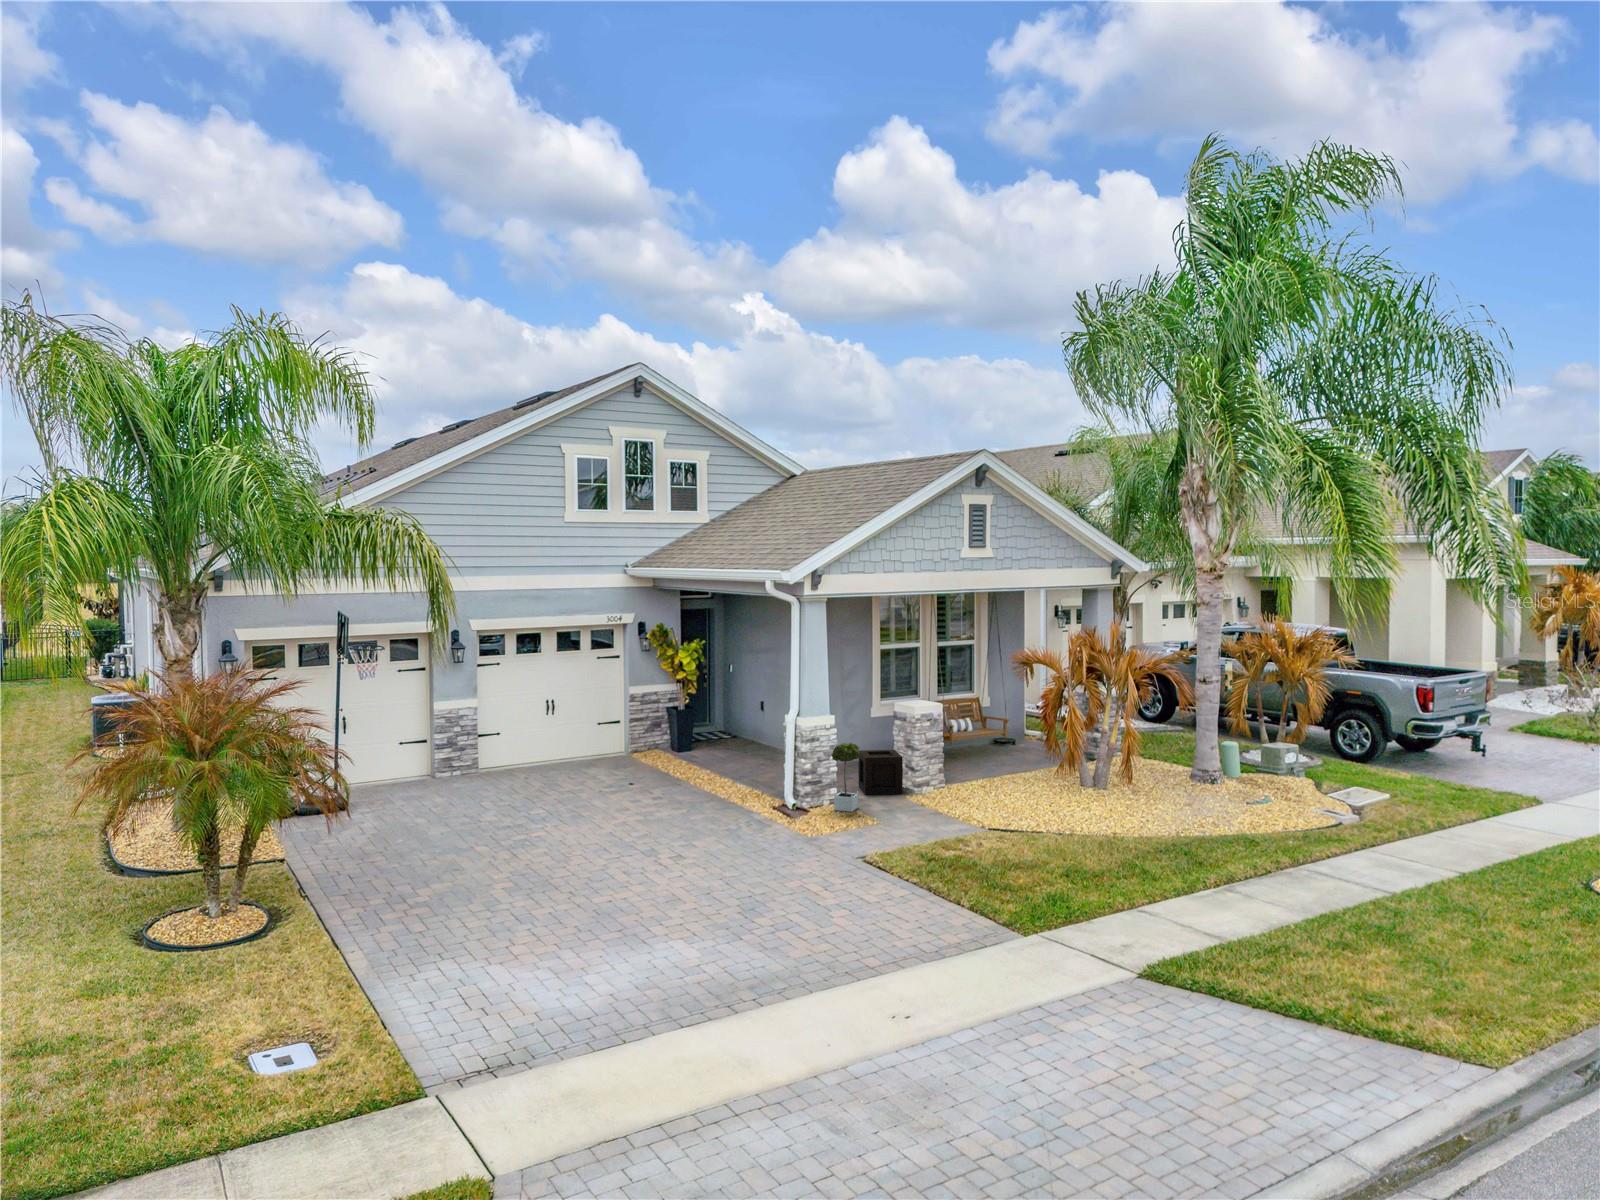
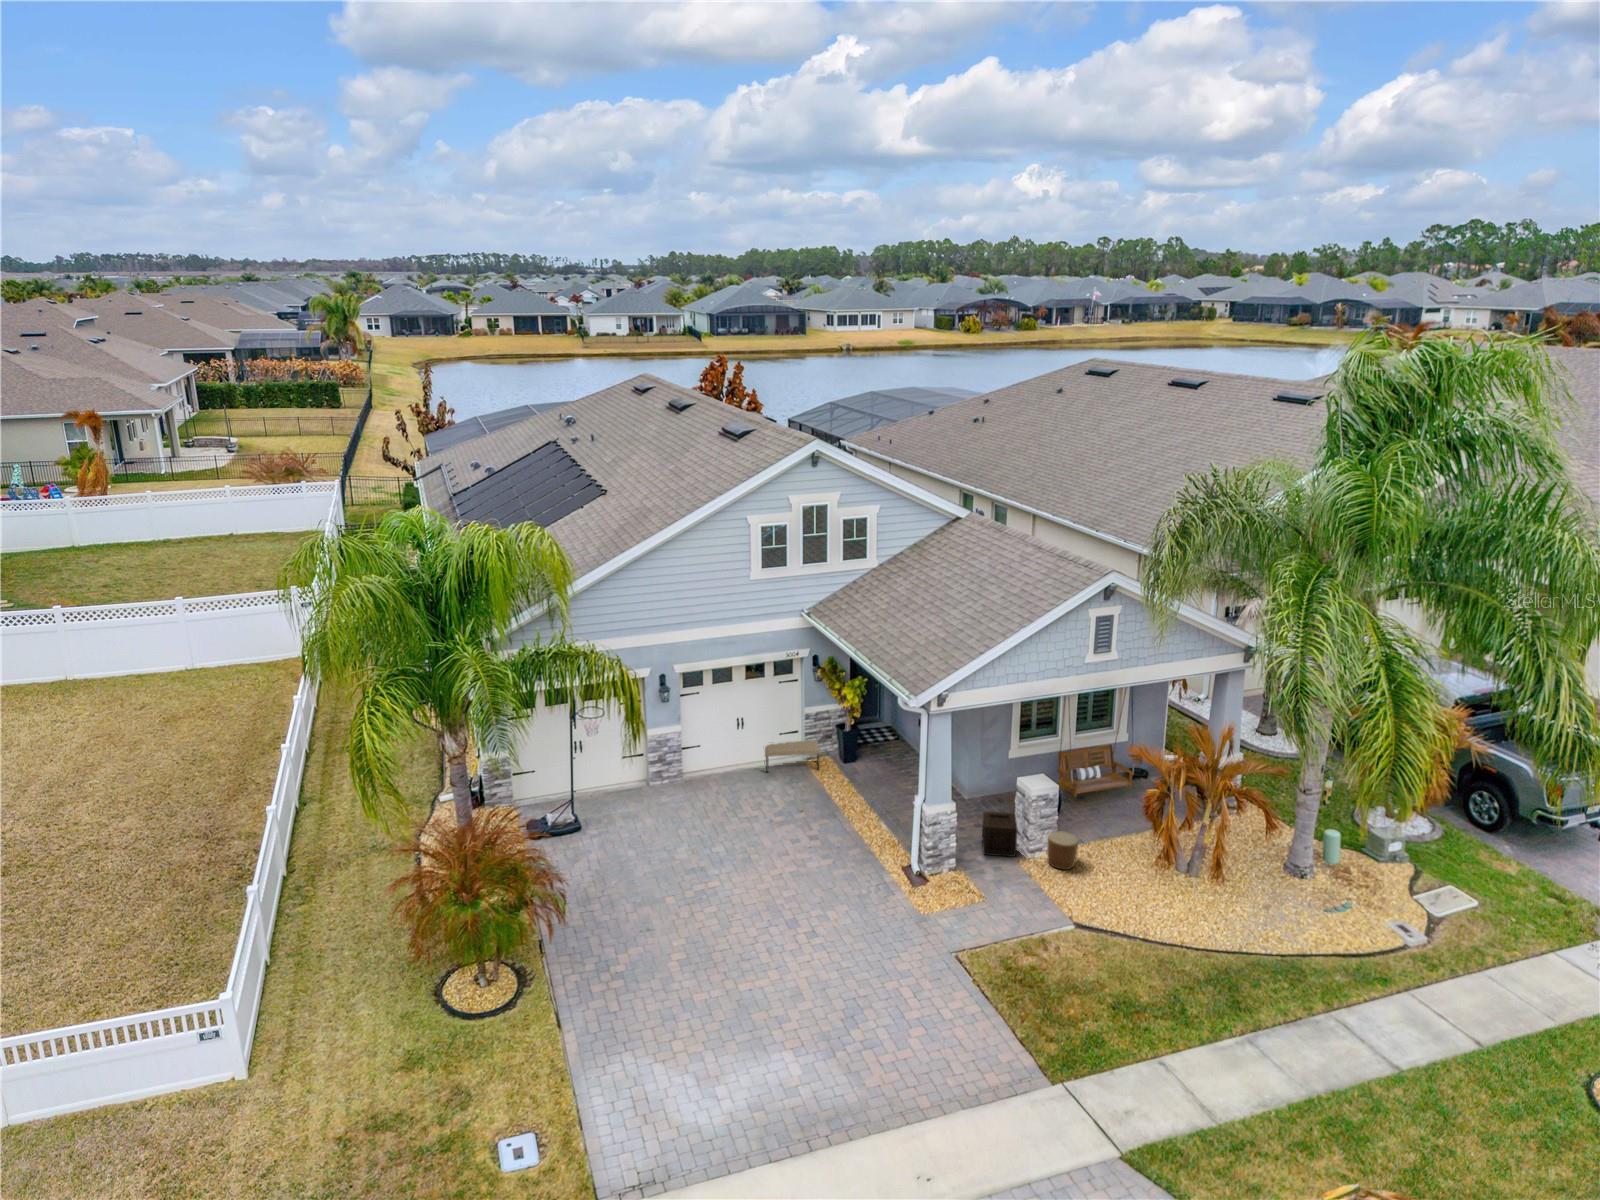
bench: none [579,727,650,764] -> present [764,741,820,772]
potted tree: present [832,743,860,812] -> none [950,828,975,883]
woven basket: none [938,758,973,798] -> present [1047,831,1079,870]

